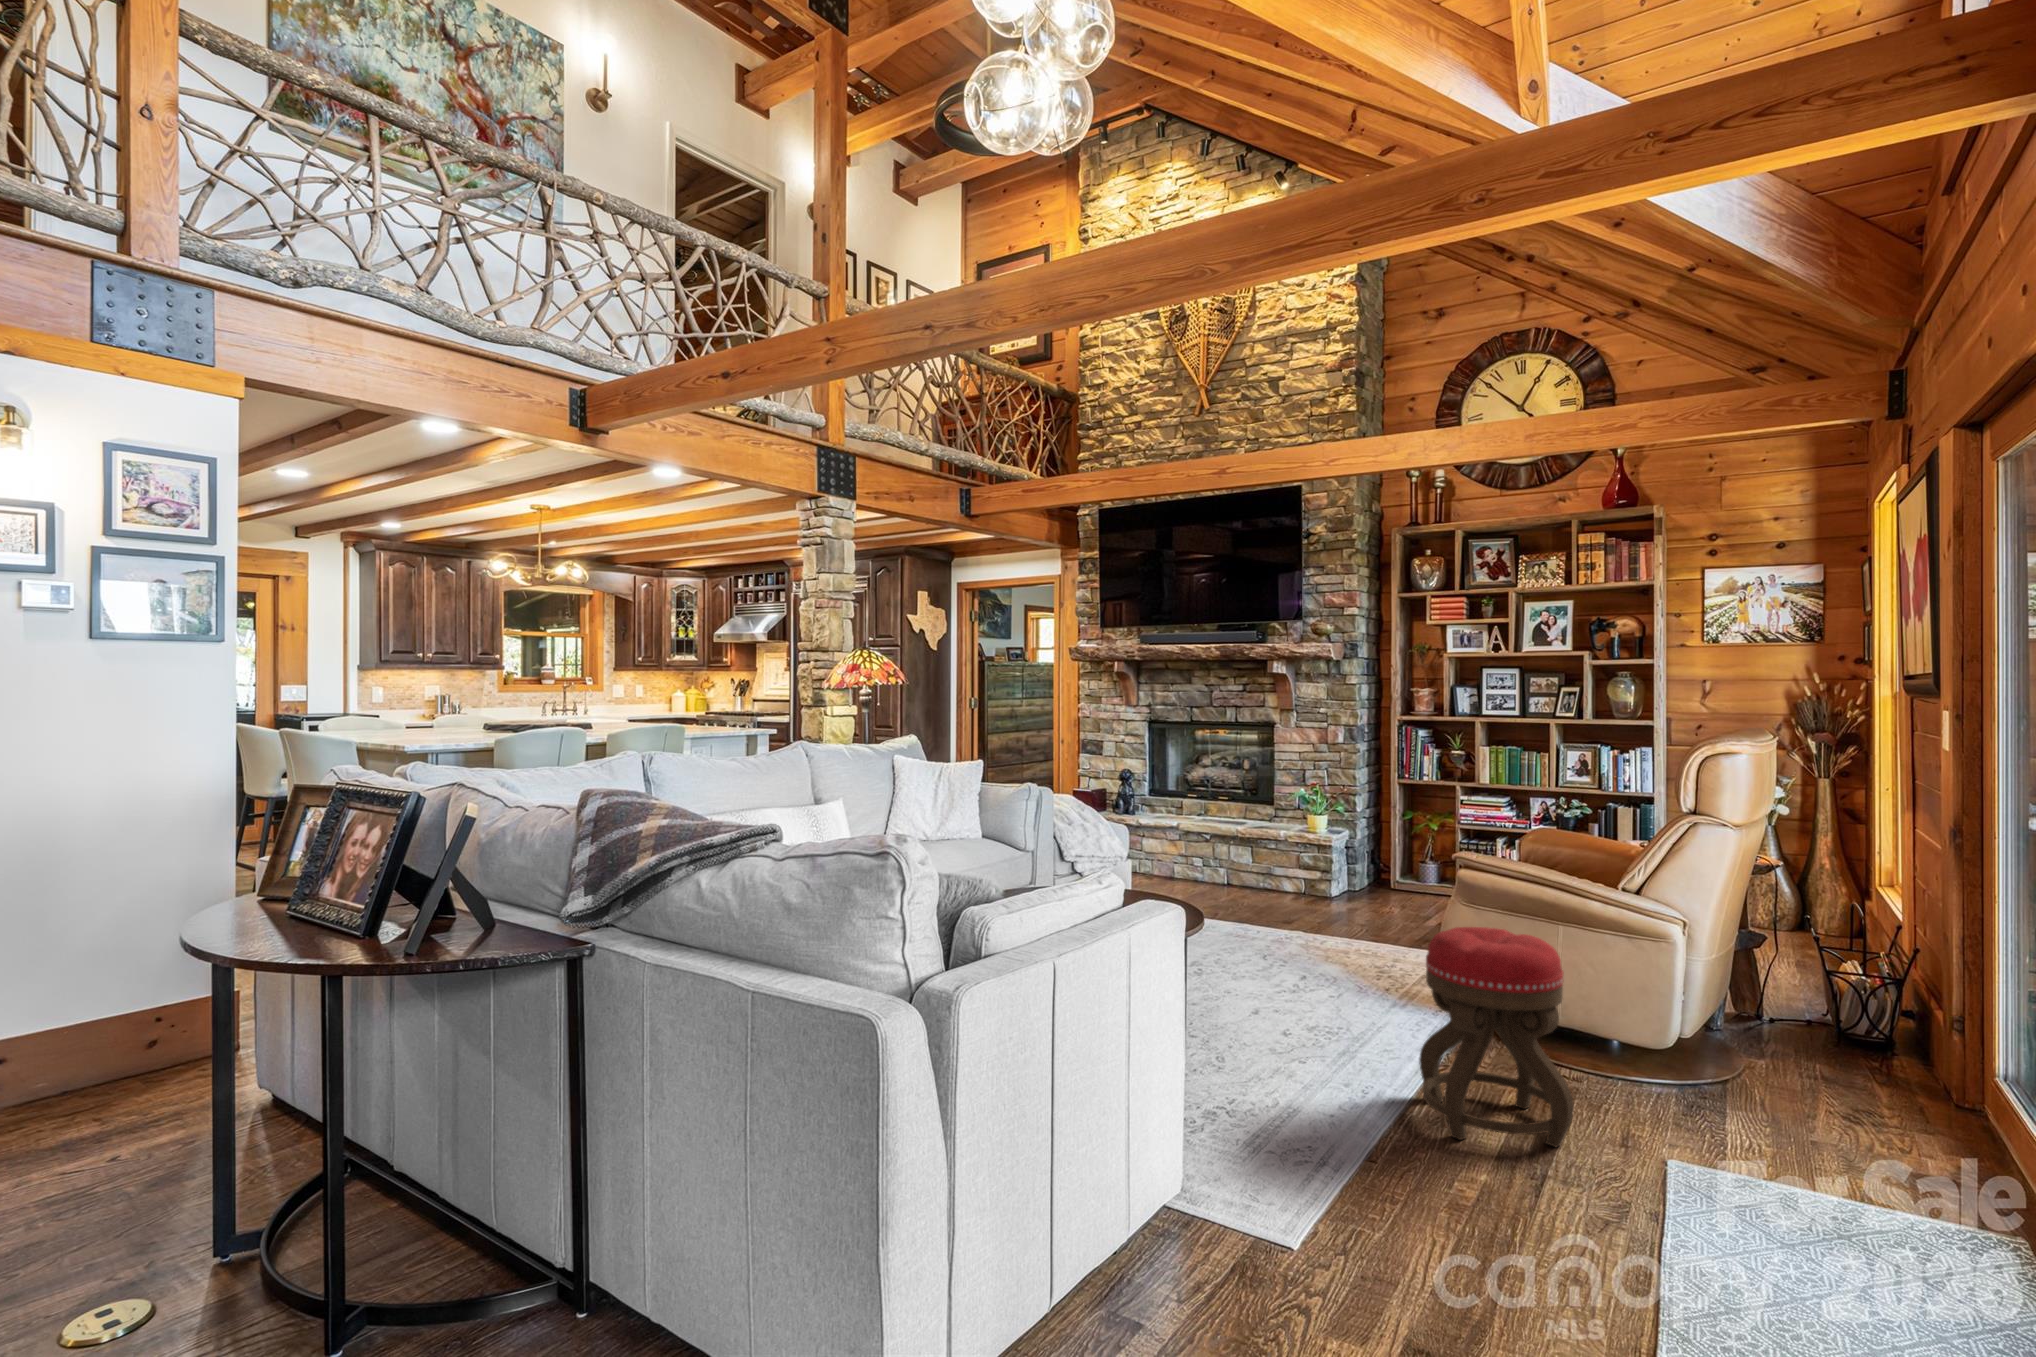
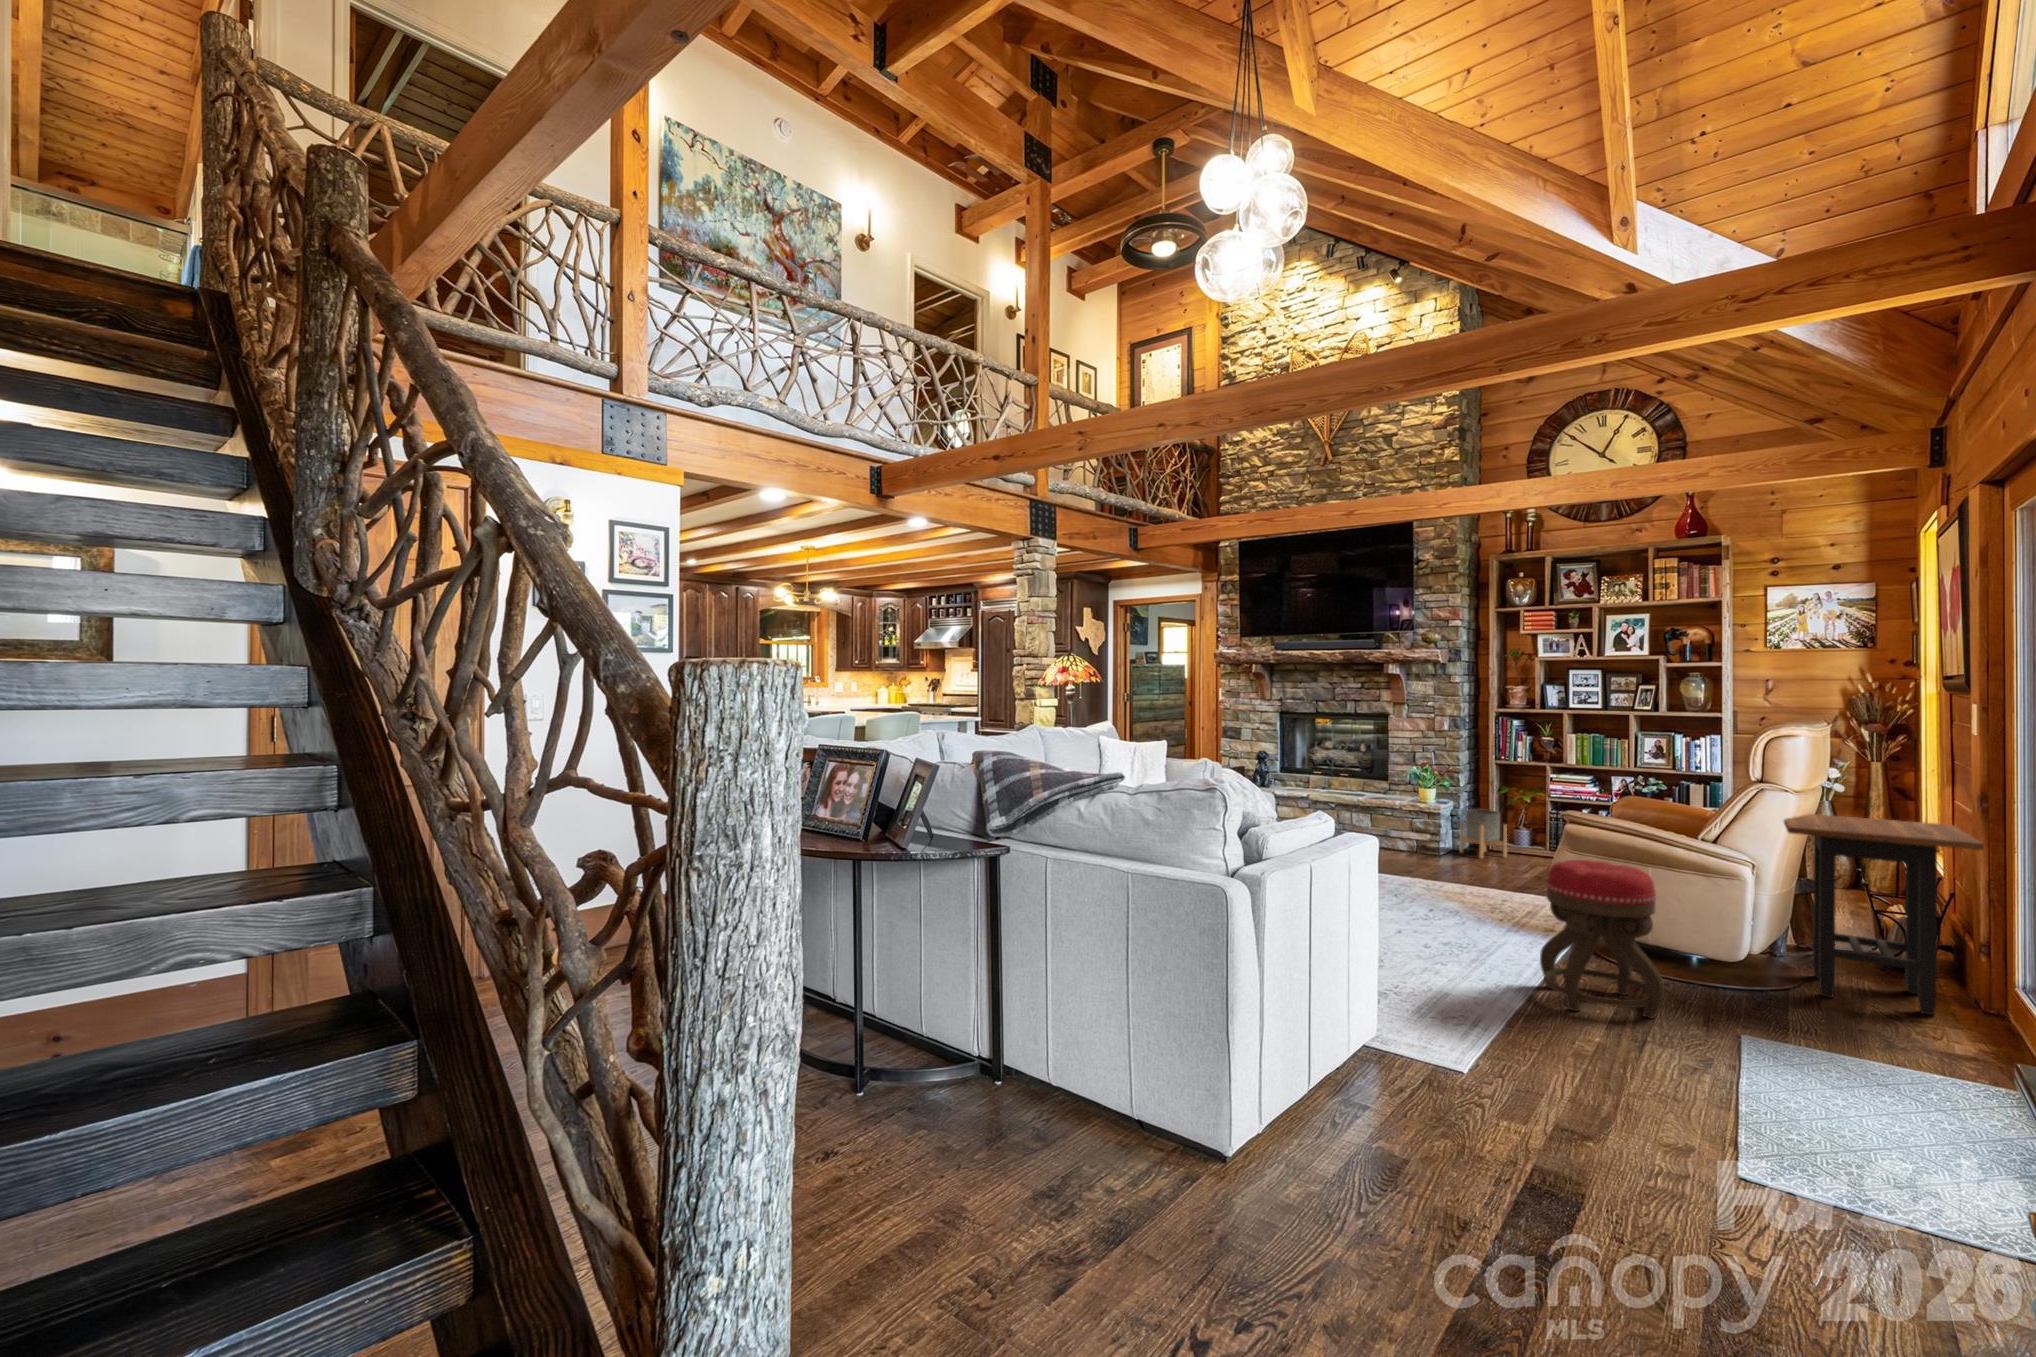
planter: none [1354,840,1409,901] -> present [1460,809,1507,859]
side table: none [1719,852,1966,1123] -> present [1784,814,1984,1015]

